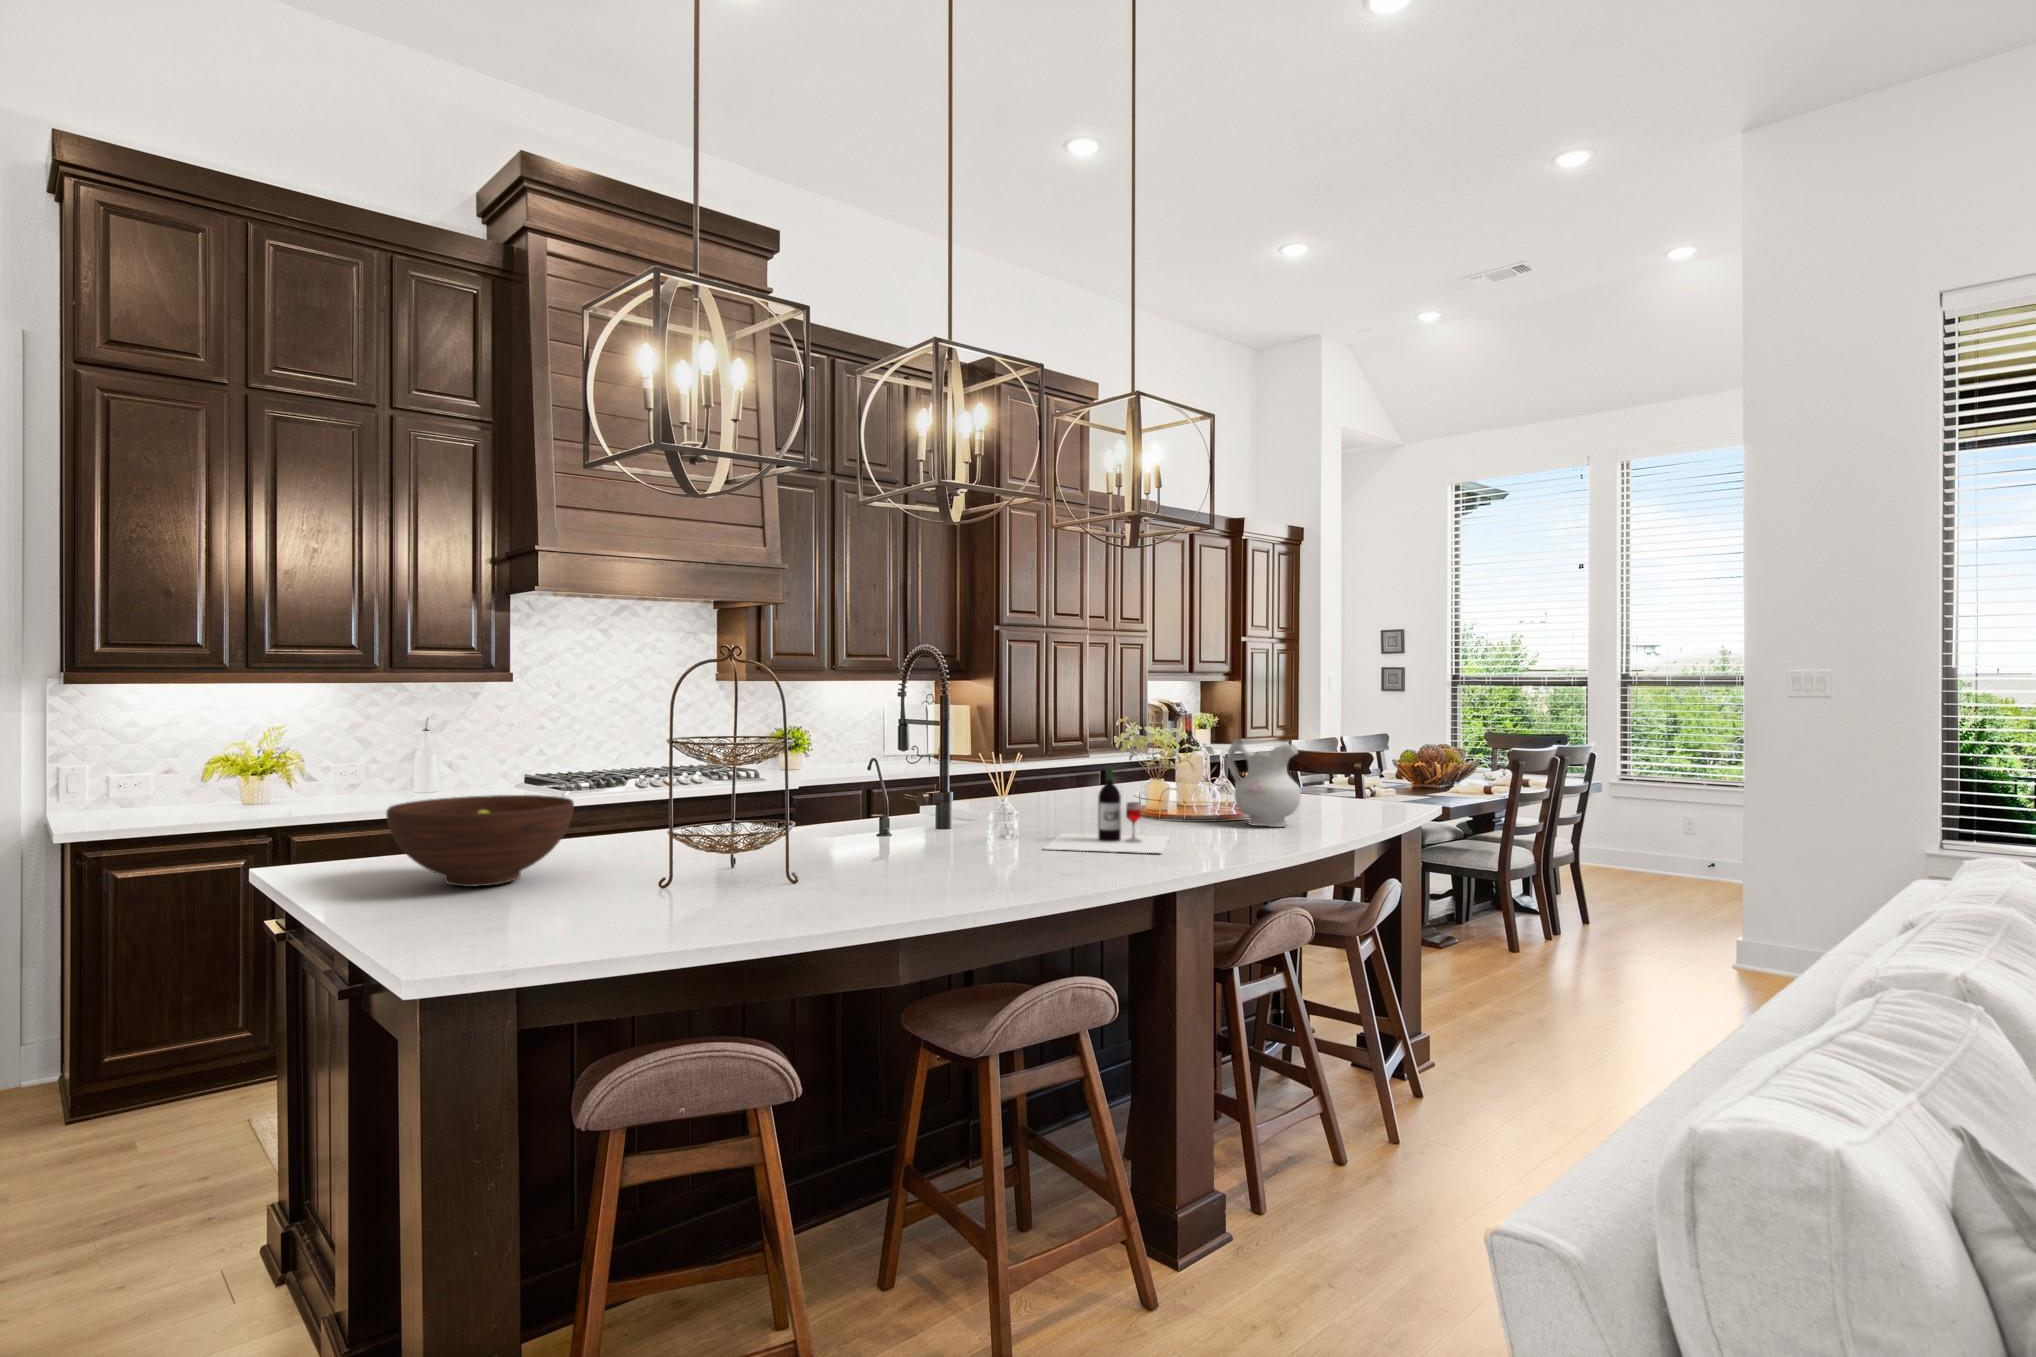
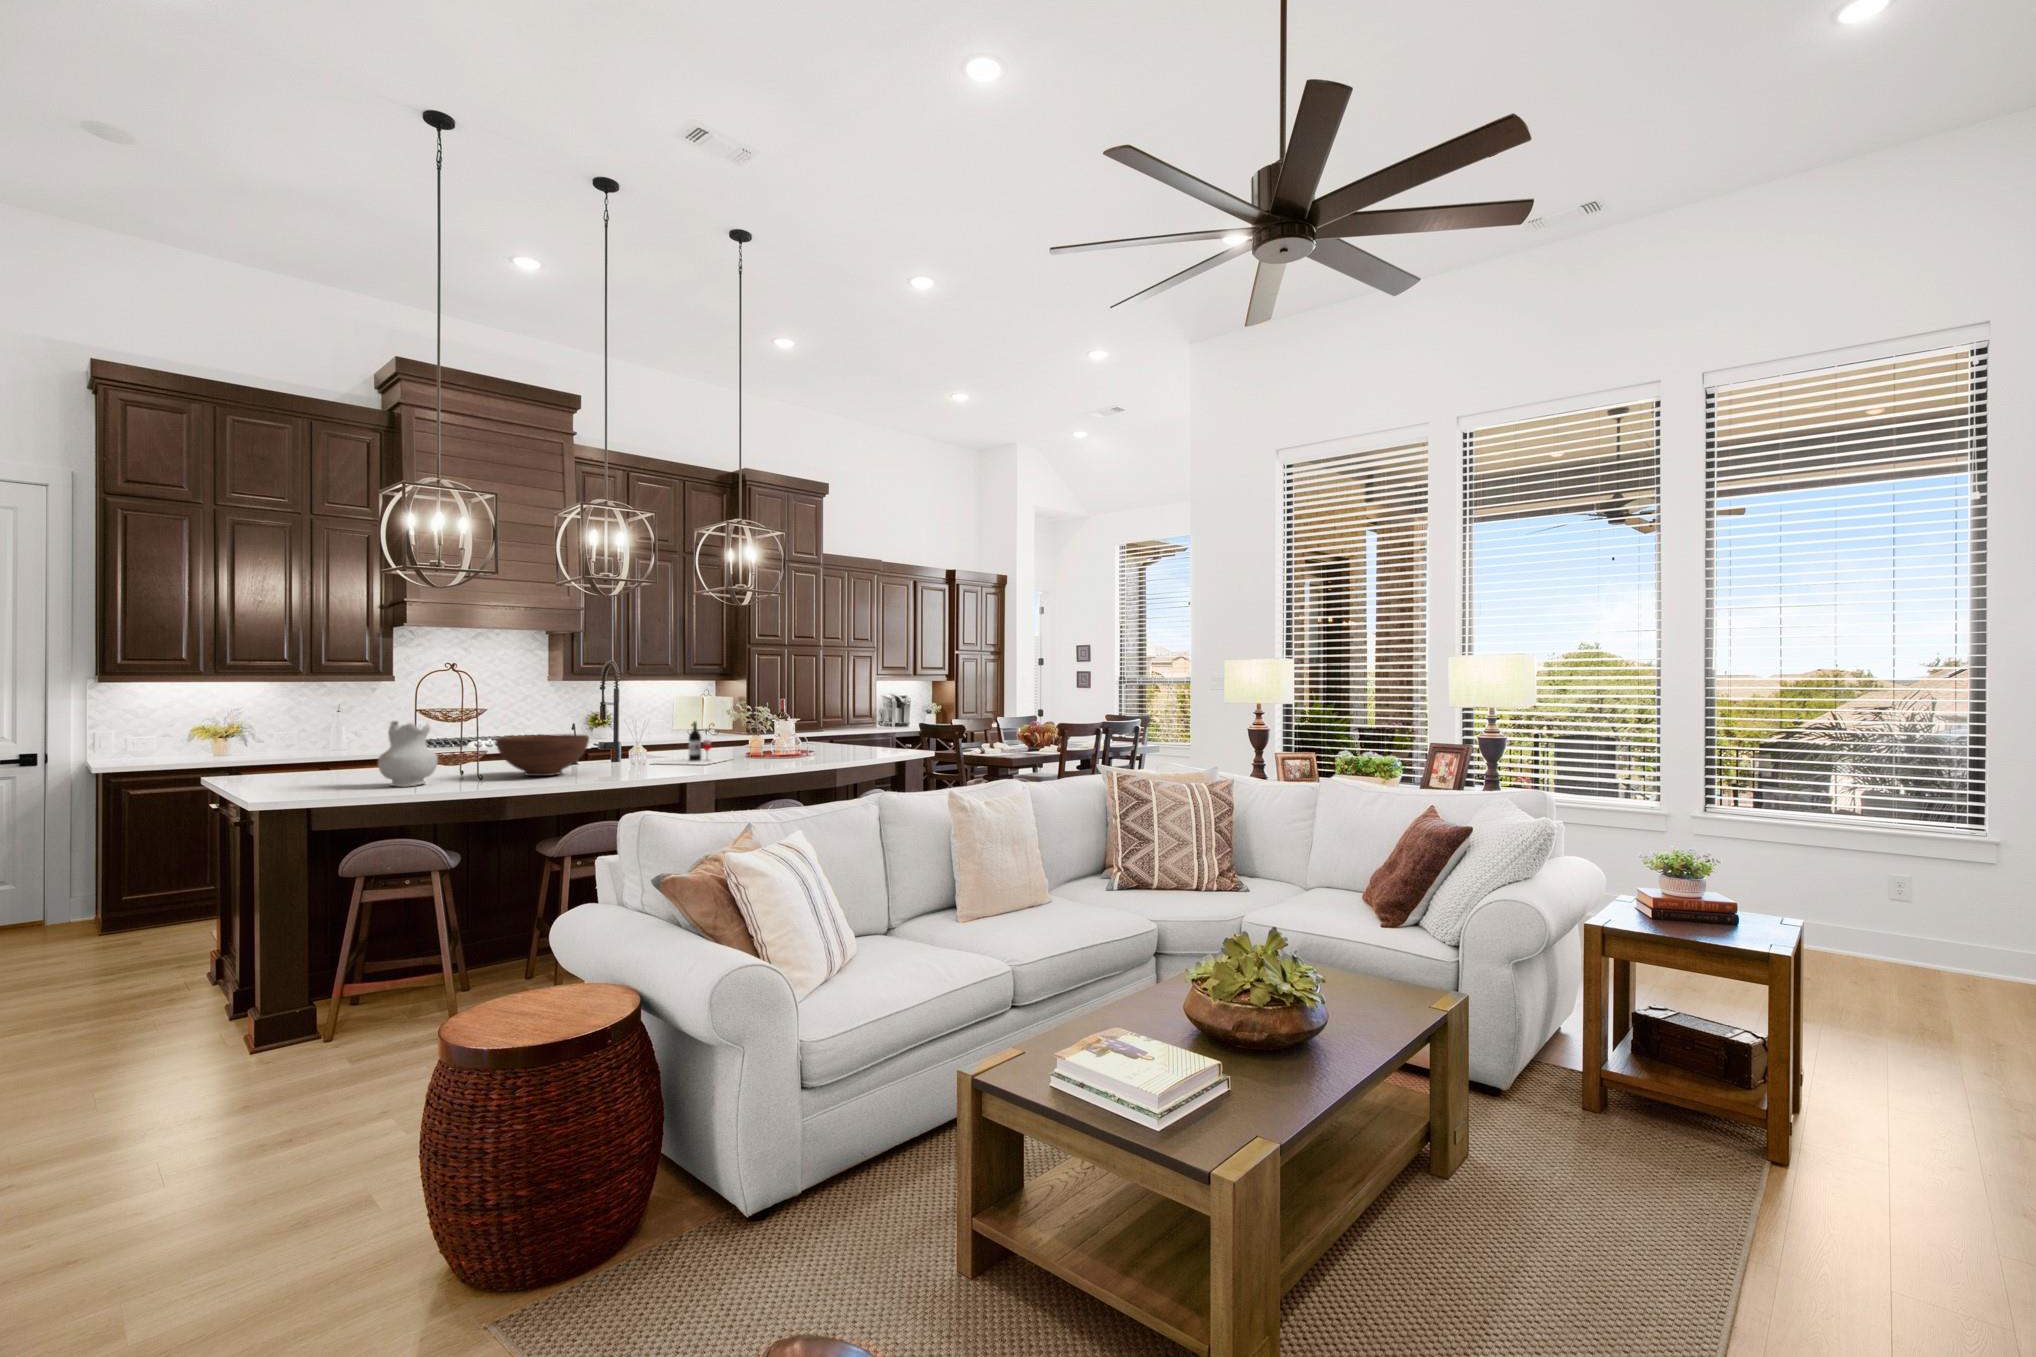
ceramic pitcher: present [1228,740,1301,827] -> present [378,721,438,787]
fruit bowl: present [386,795,574,887] -> present [496,734,589,776]

